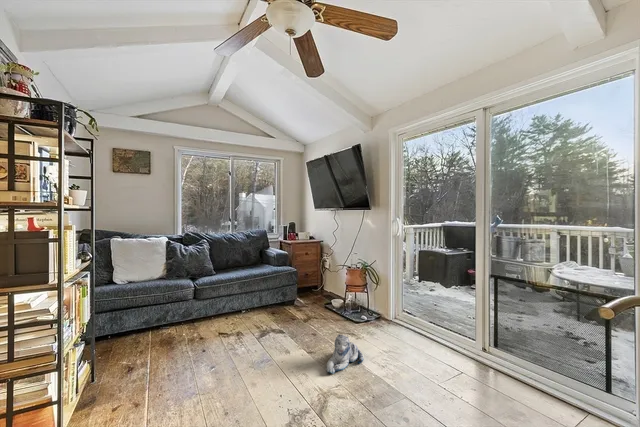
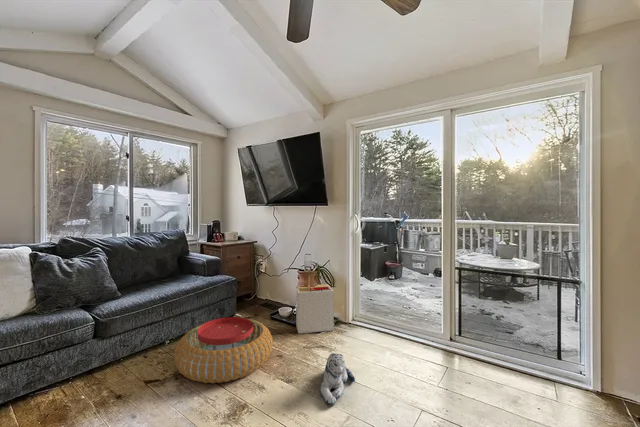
storage bin: none [341,272,374,324] -> present [296,276,334,333]
pouf: none [237,299,310,344] -> present [174,317,273,383]

